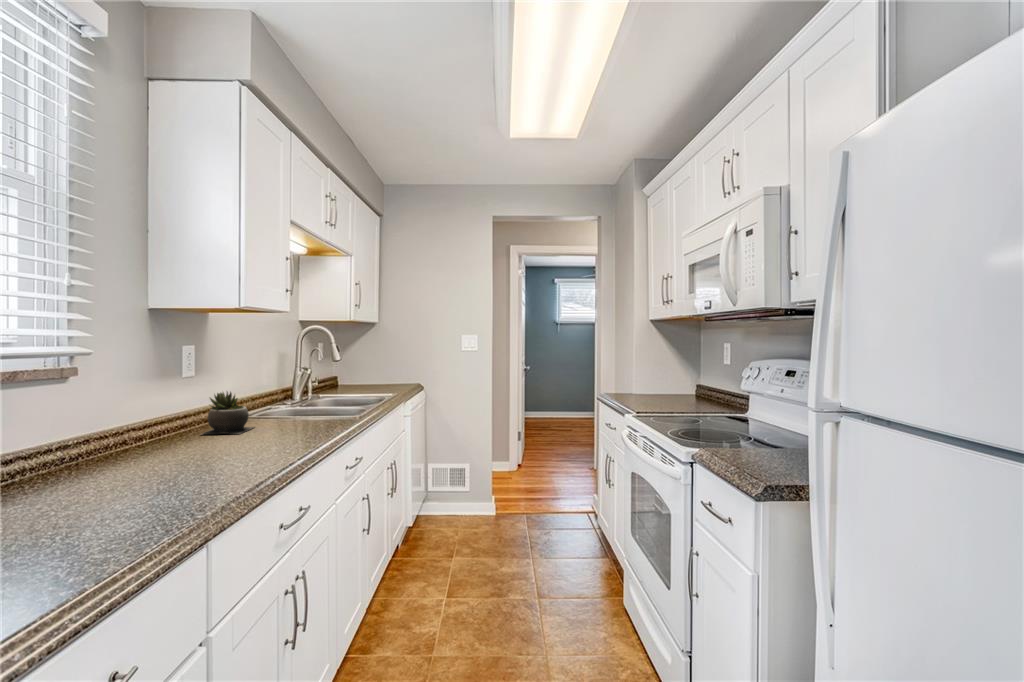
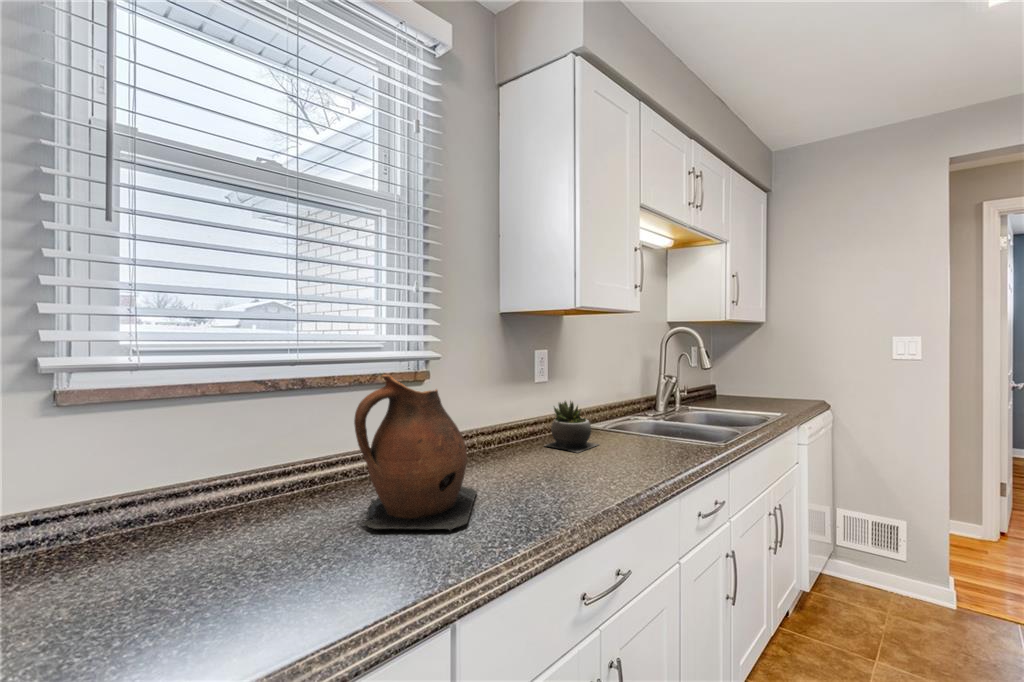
ceramic pitcher: none [54,367,186,499] -> present [354,375,477,532]

